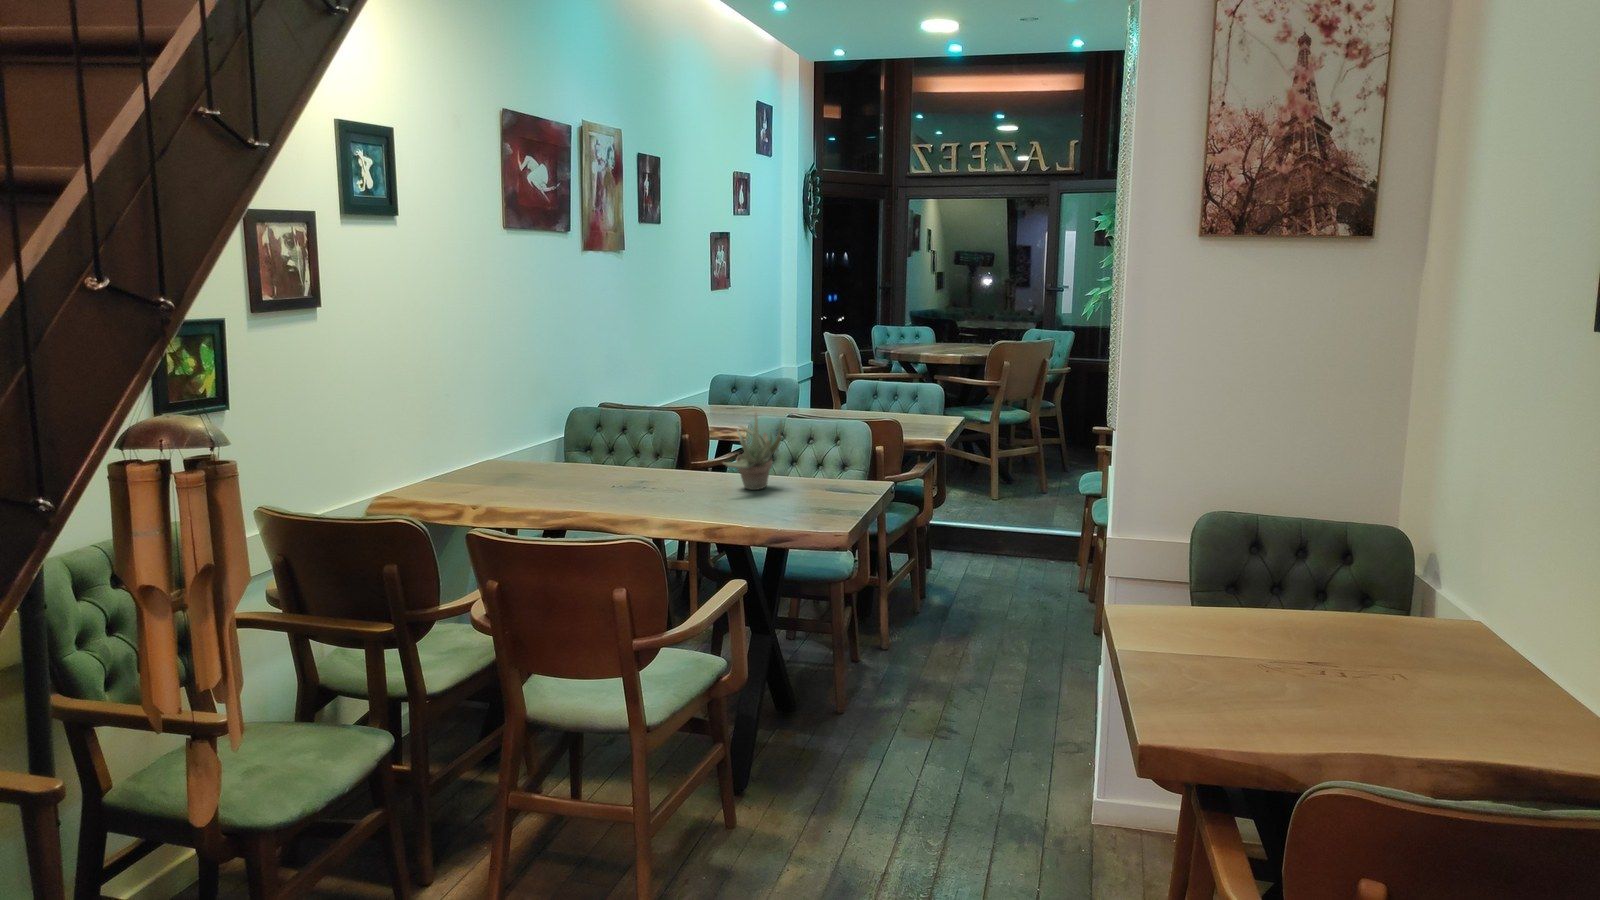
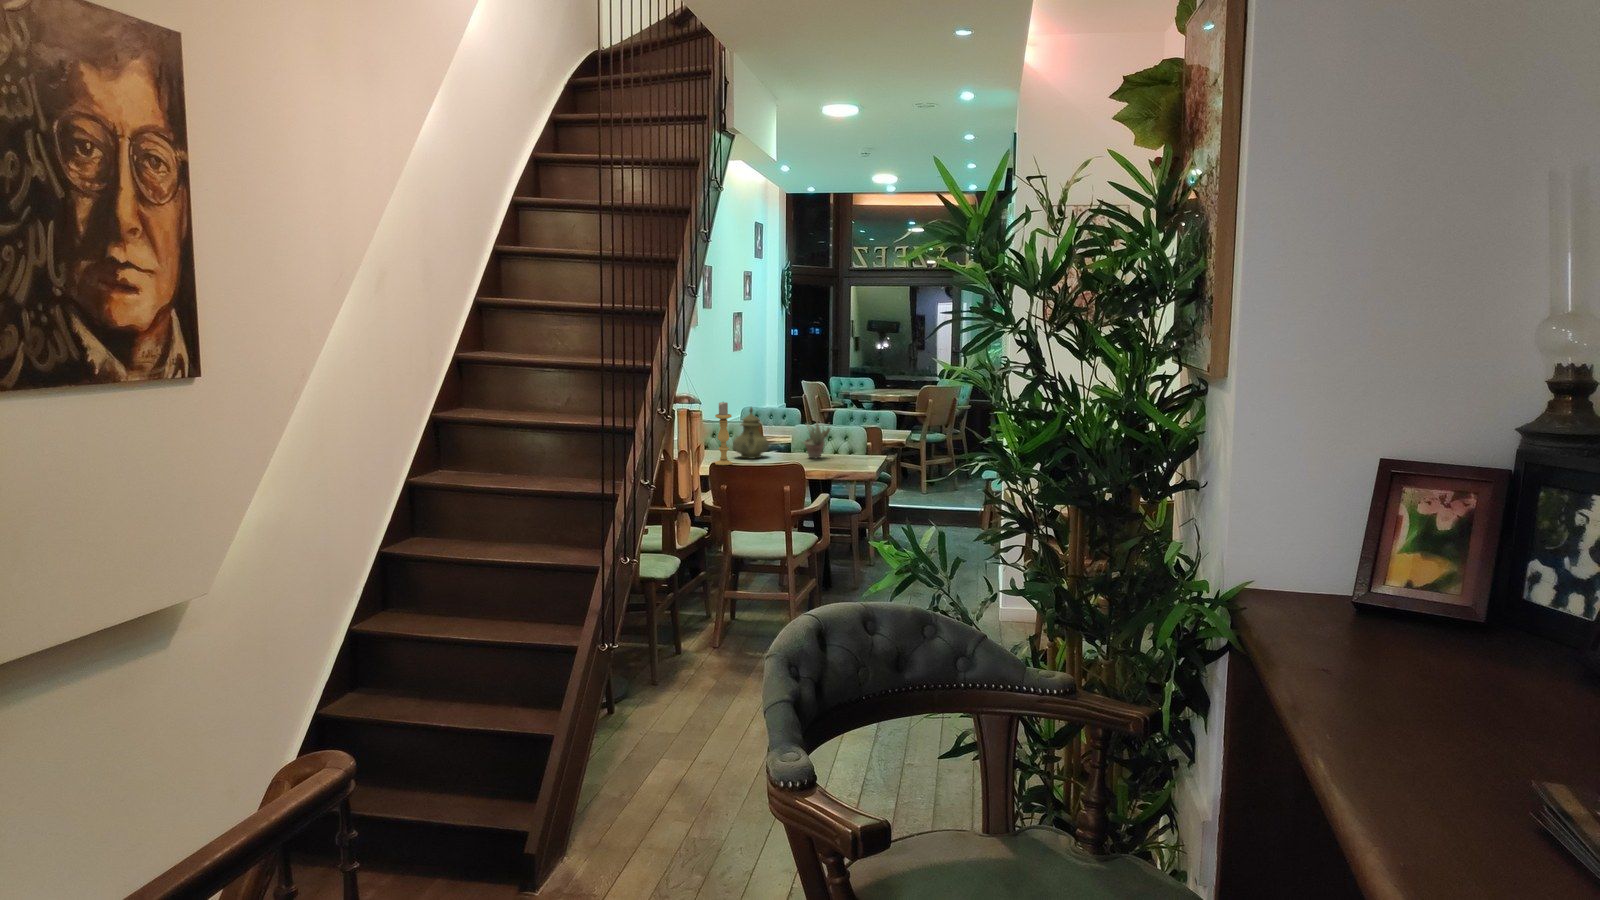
candle holder: none [563,385,596,503] -> present [715,402,732,465]
teapot: none [613,392,677,486] -> present [733,407,769,459]

